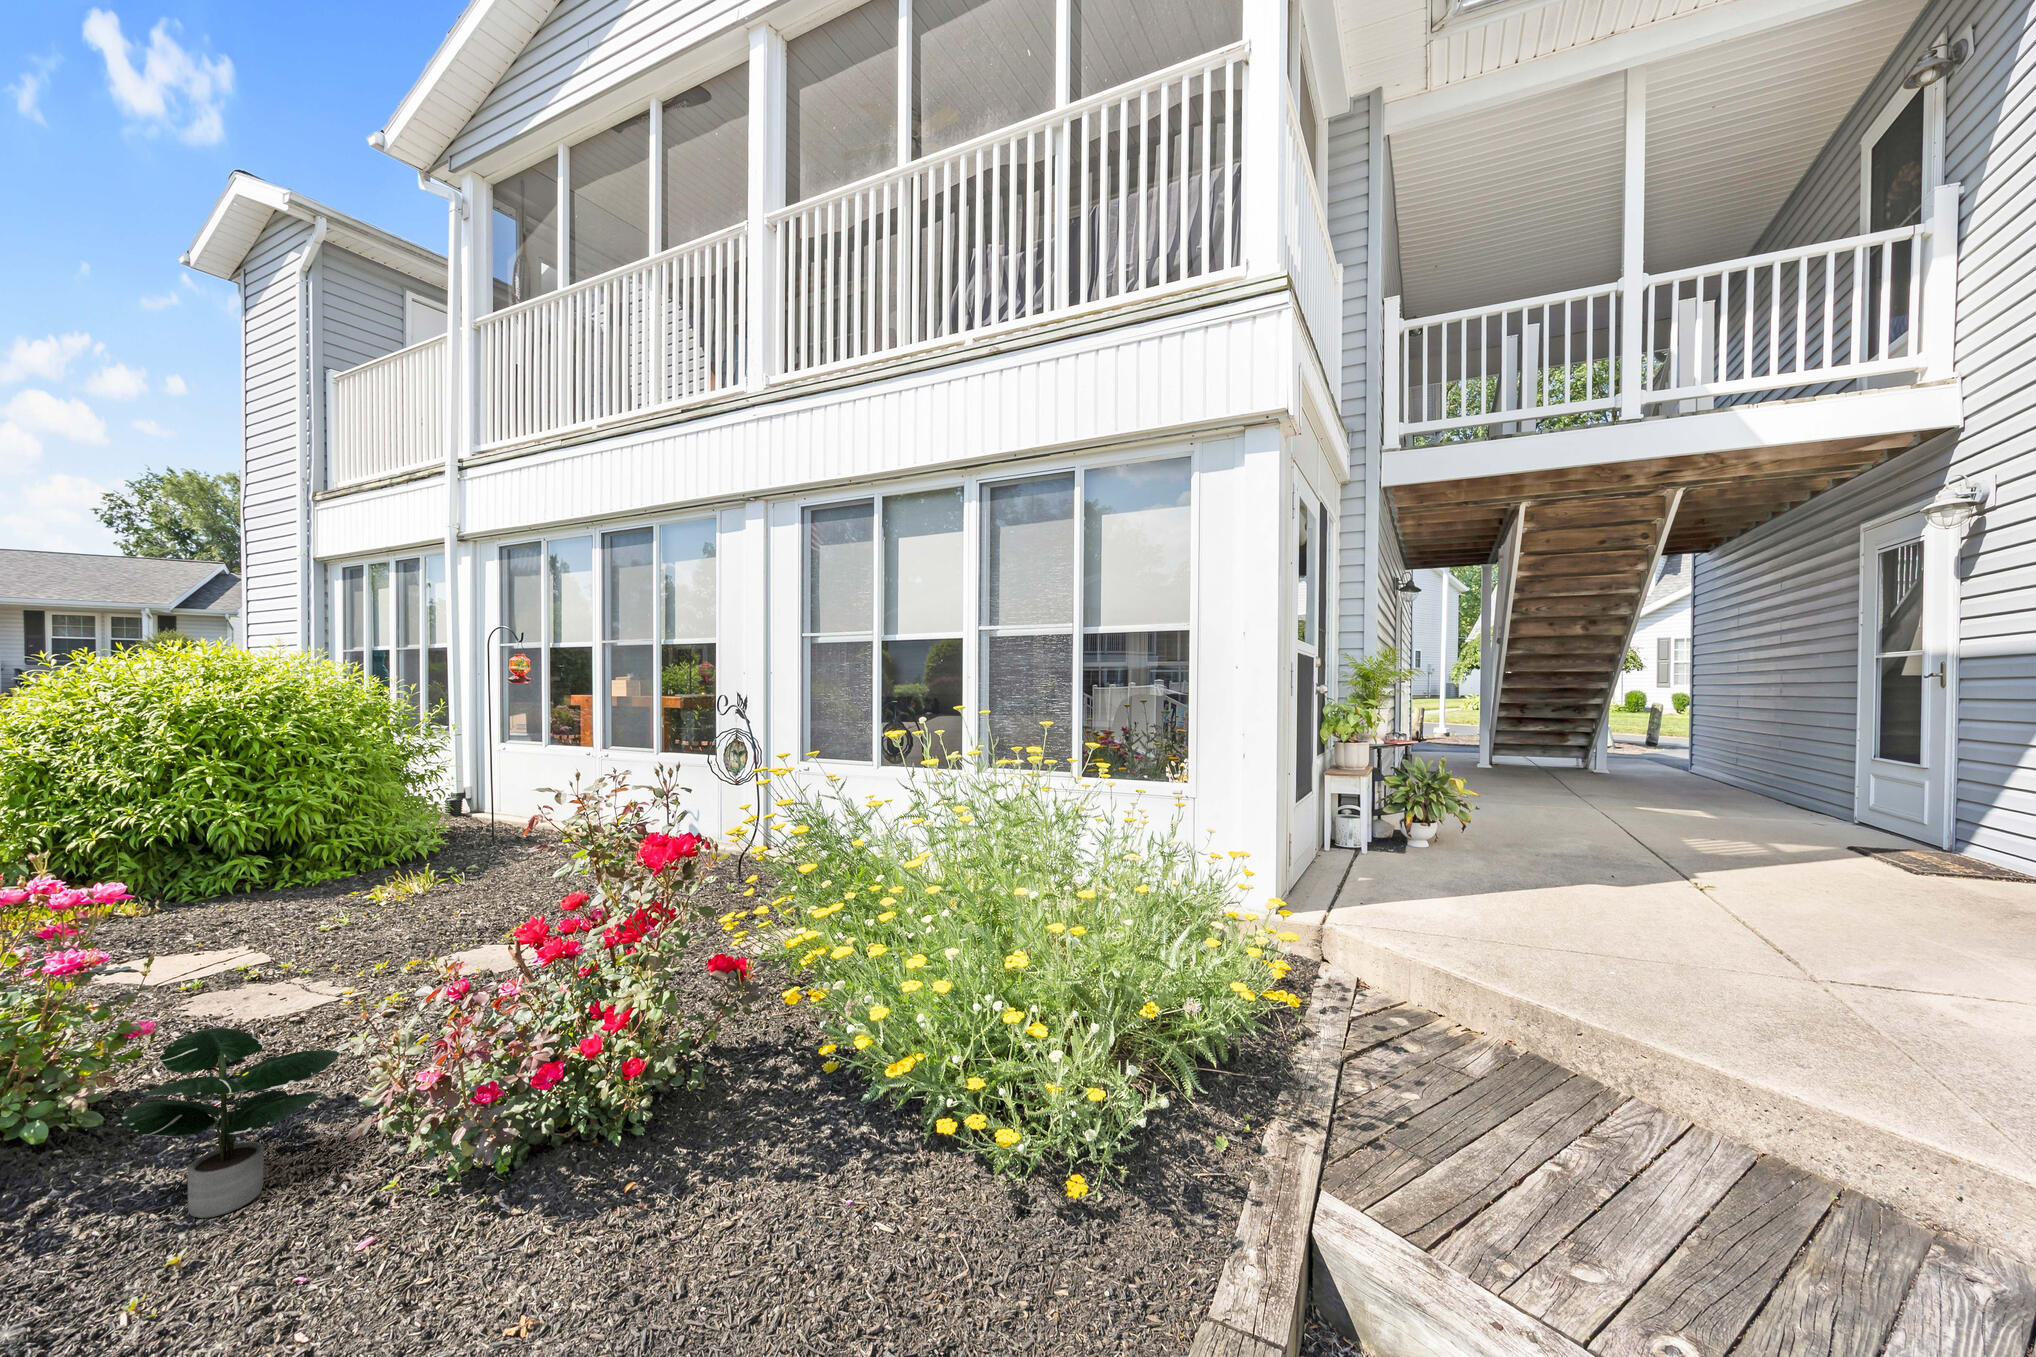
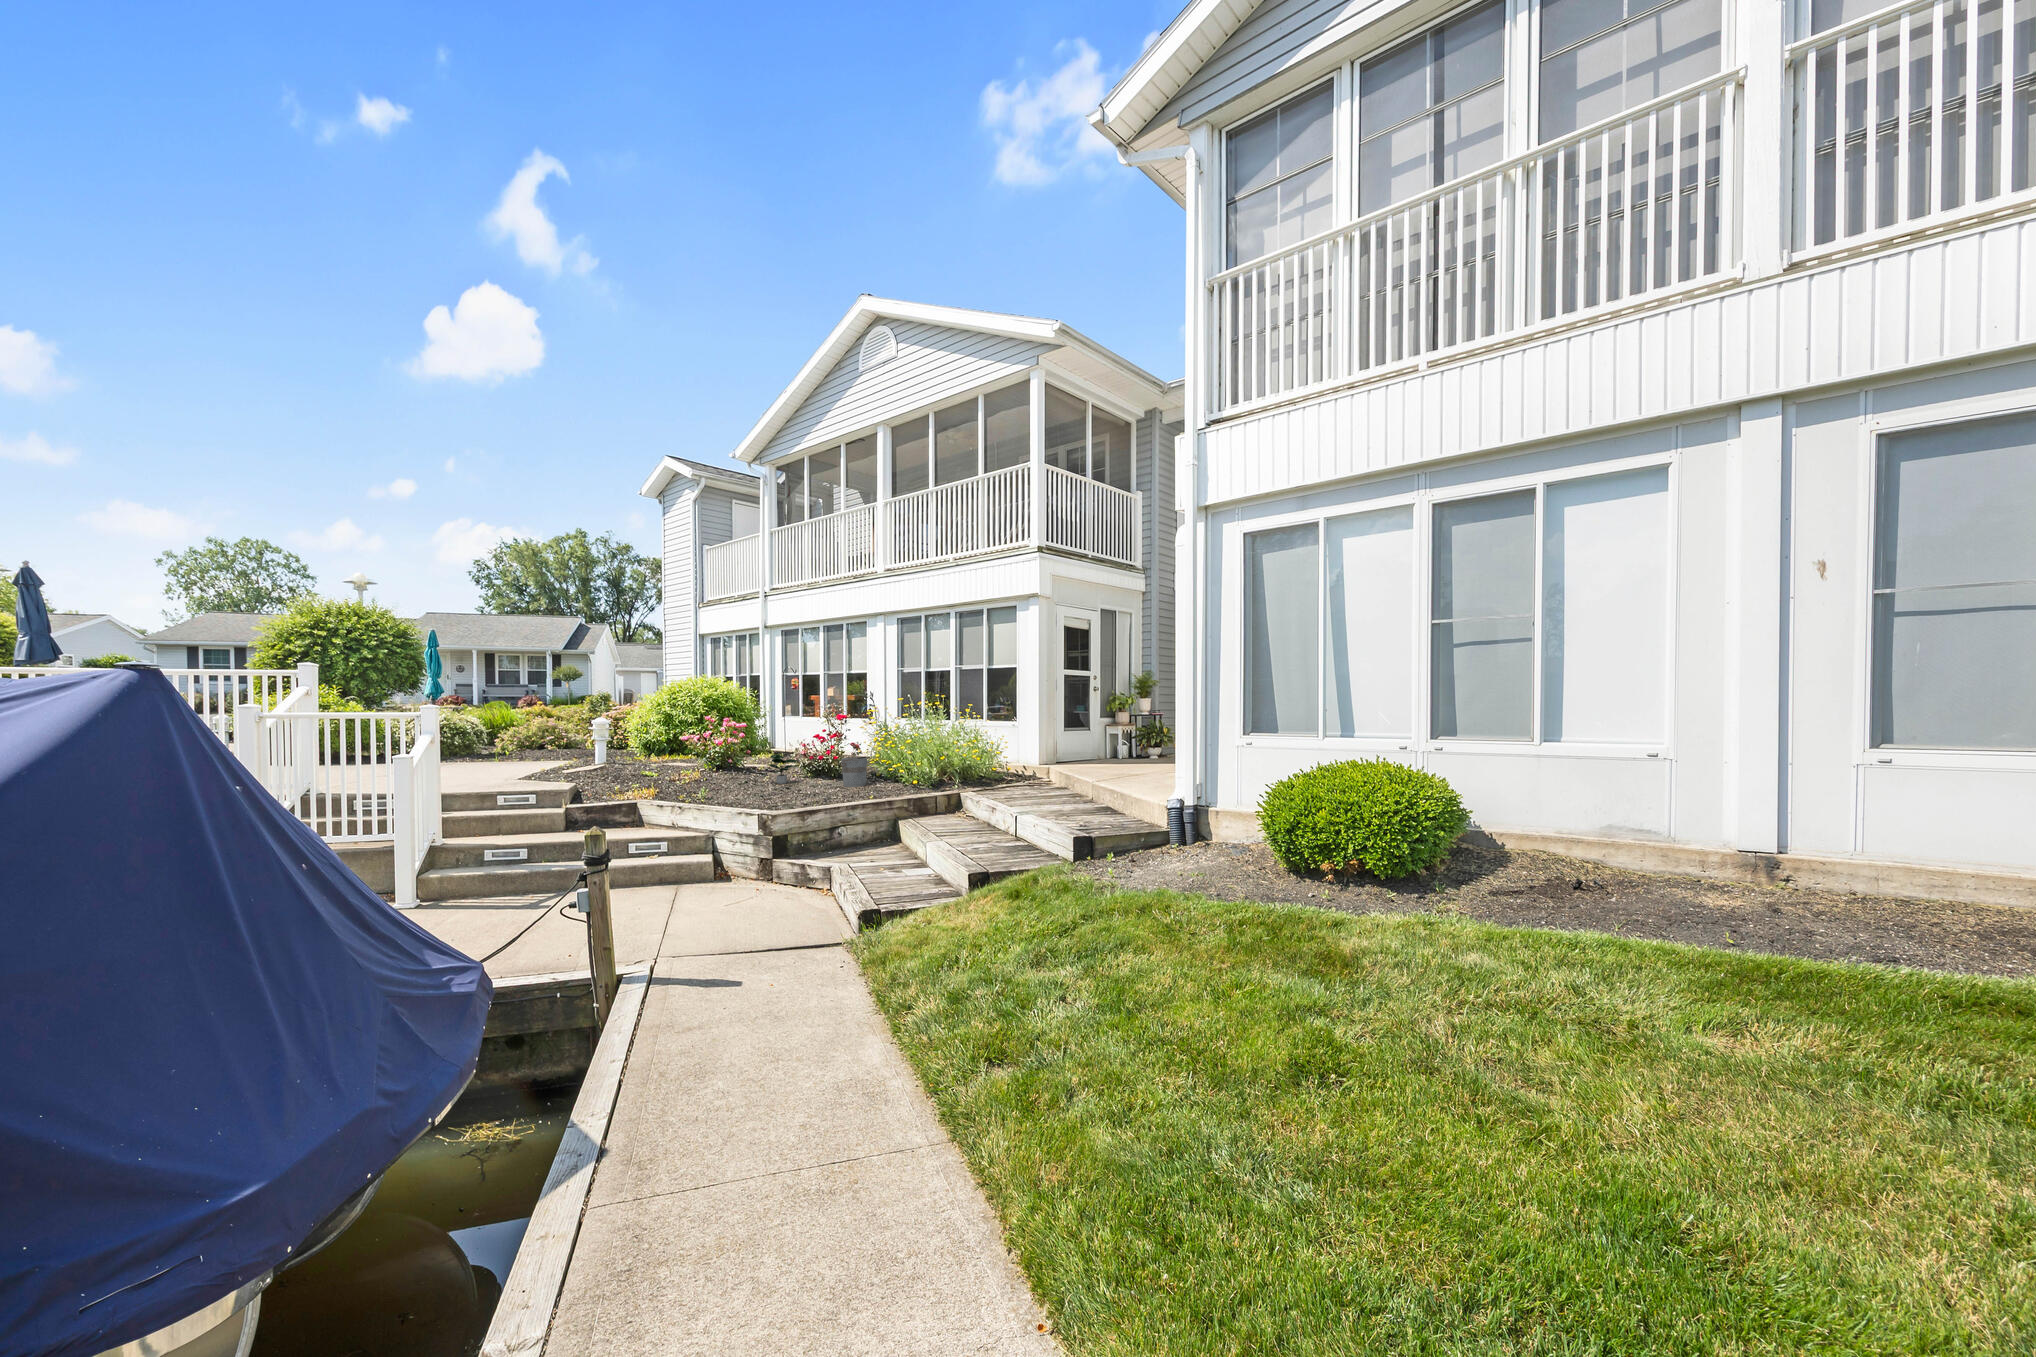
bucket: none [570,1040,750,1263] -> present [841,757,870,787]

